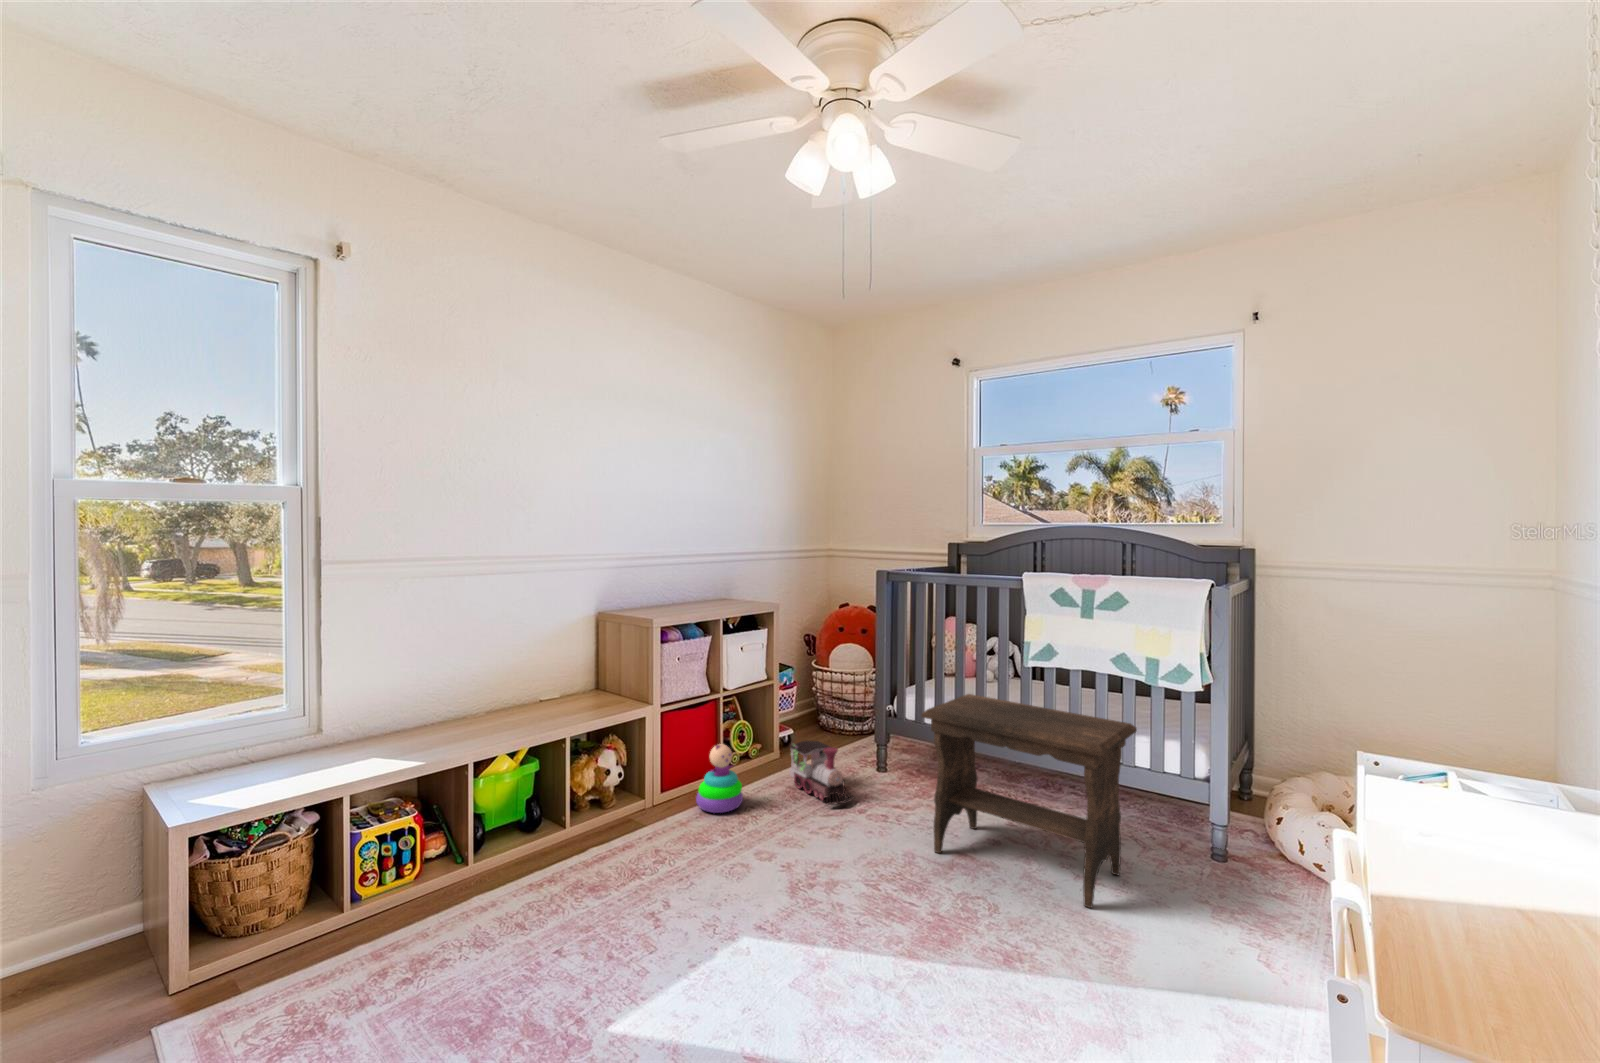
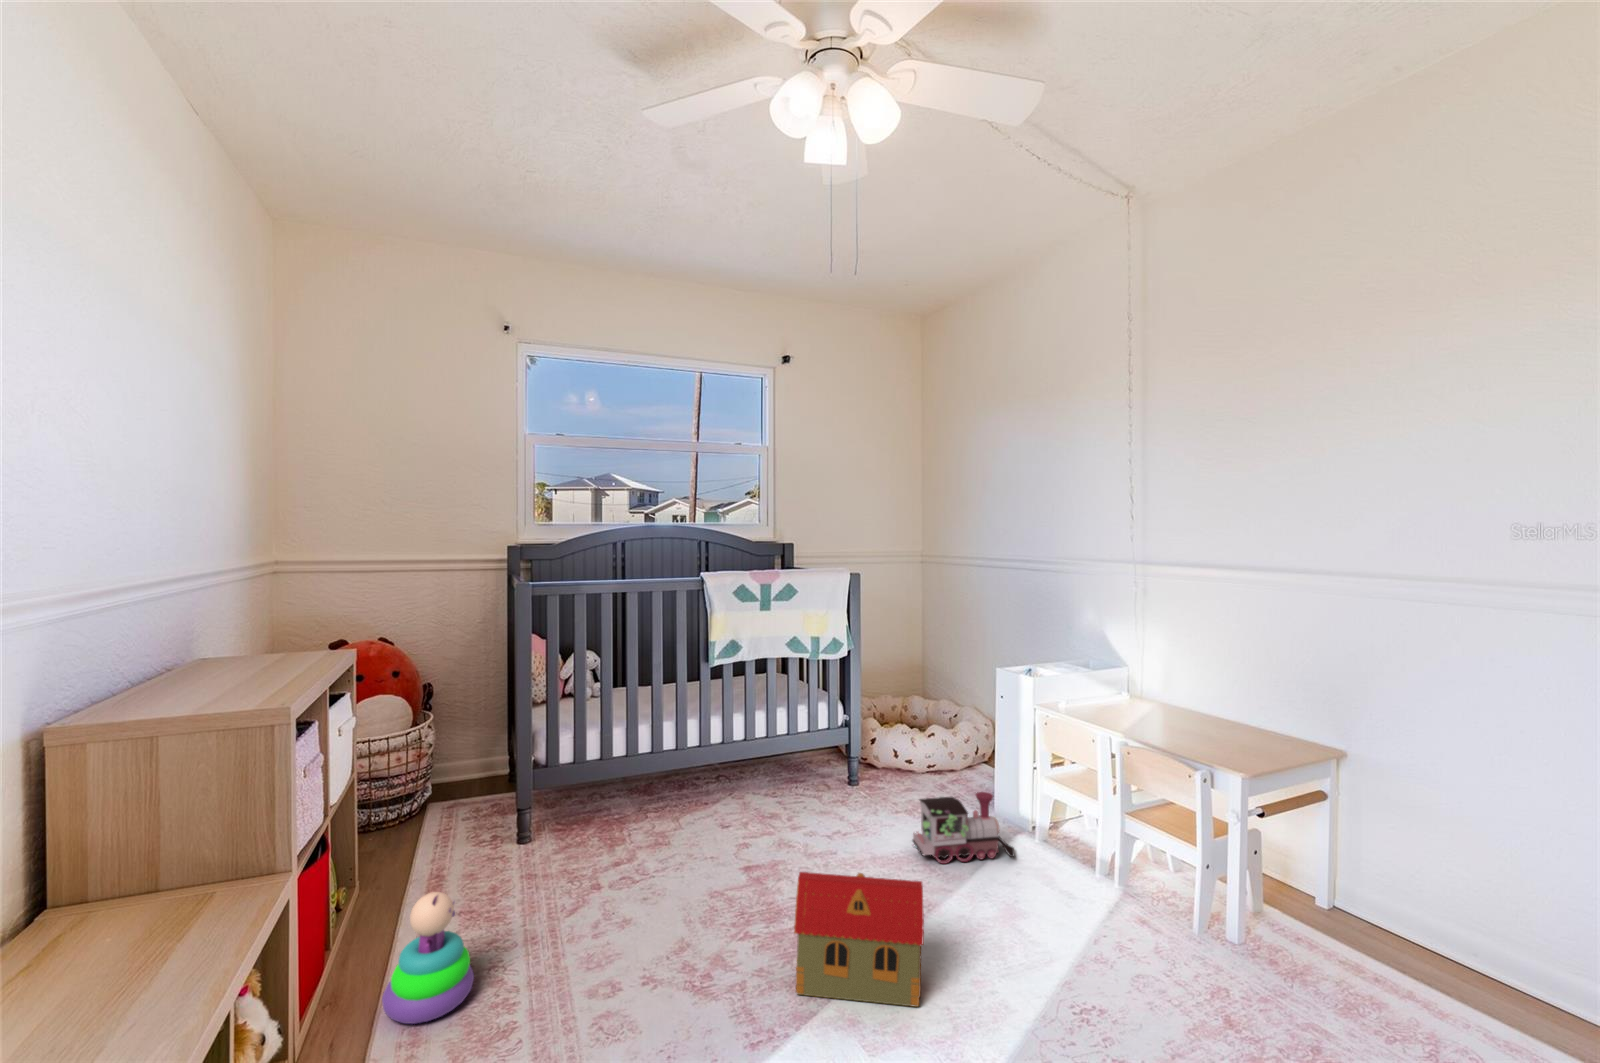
footstool: present [921,694,1137,908] -> none [701,691,898,882]
toy train: present [789,741,854,805] -> present [912,792,1014,864]
toy house: none [820,824,914,976] -> present [794,872,924,1007]

